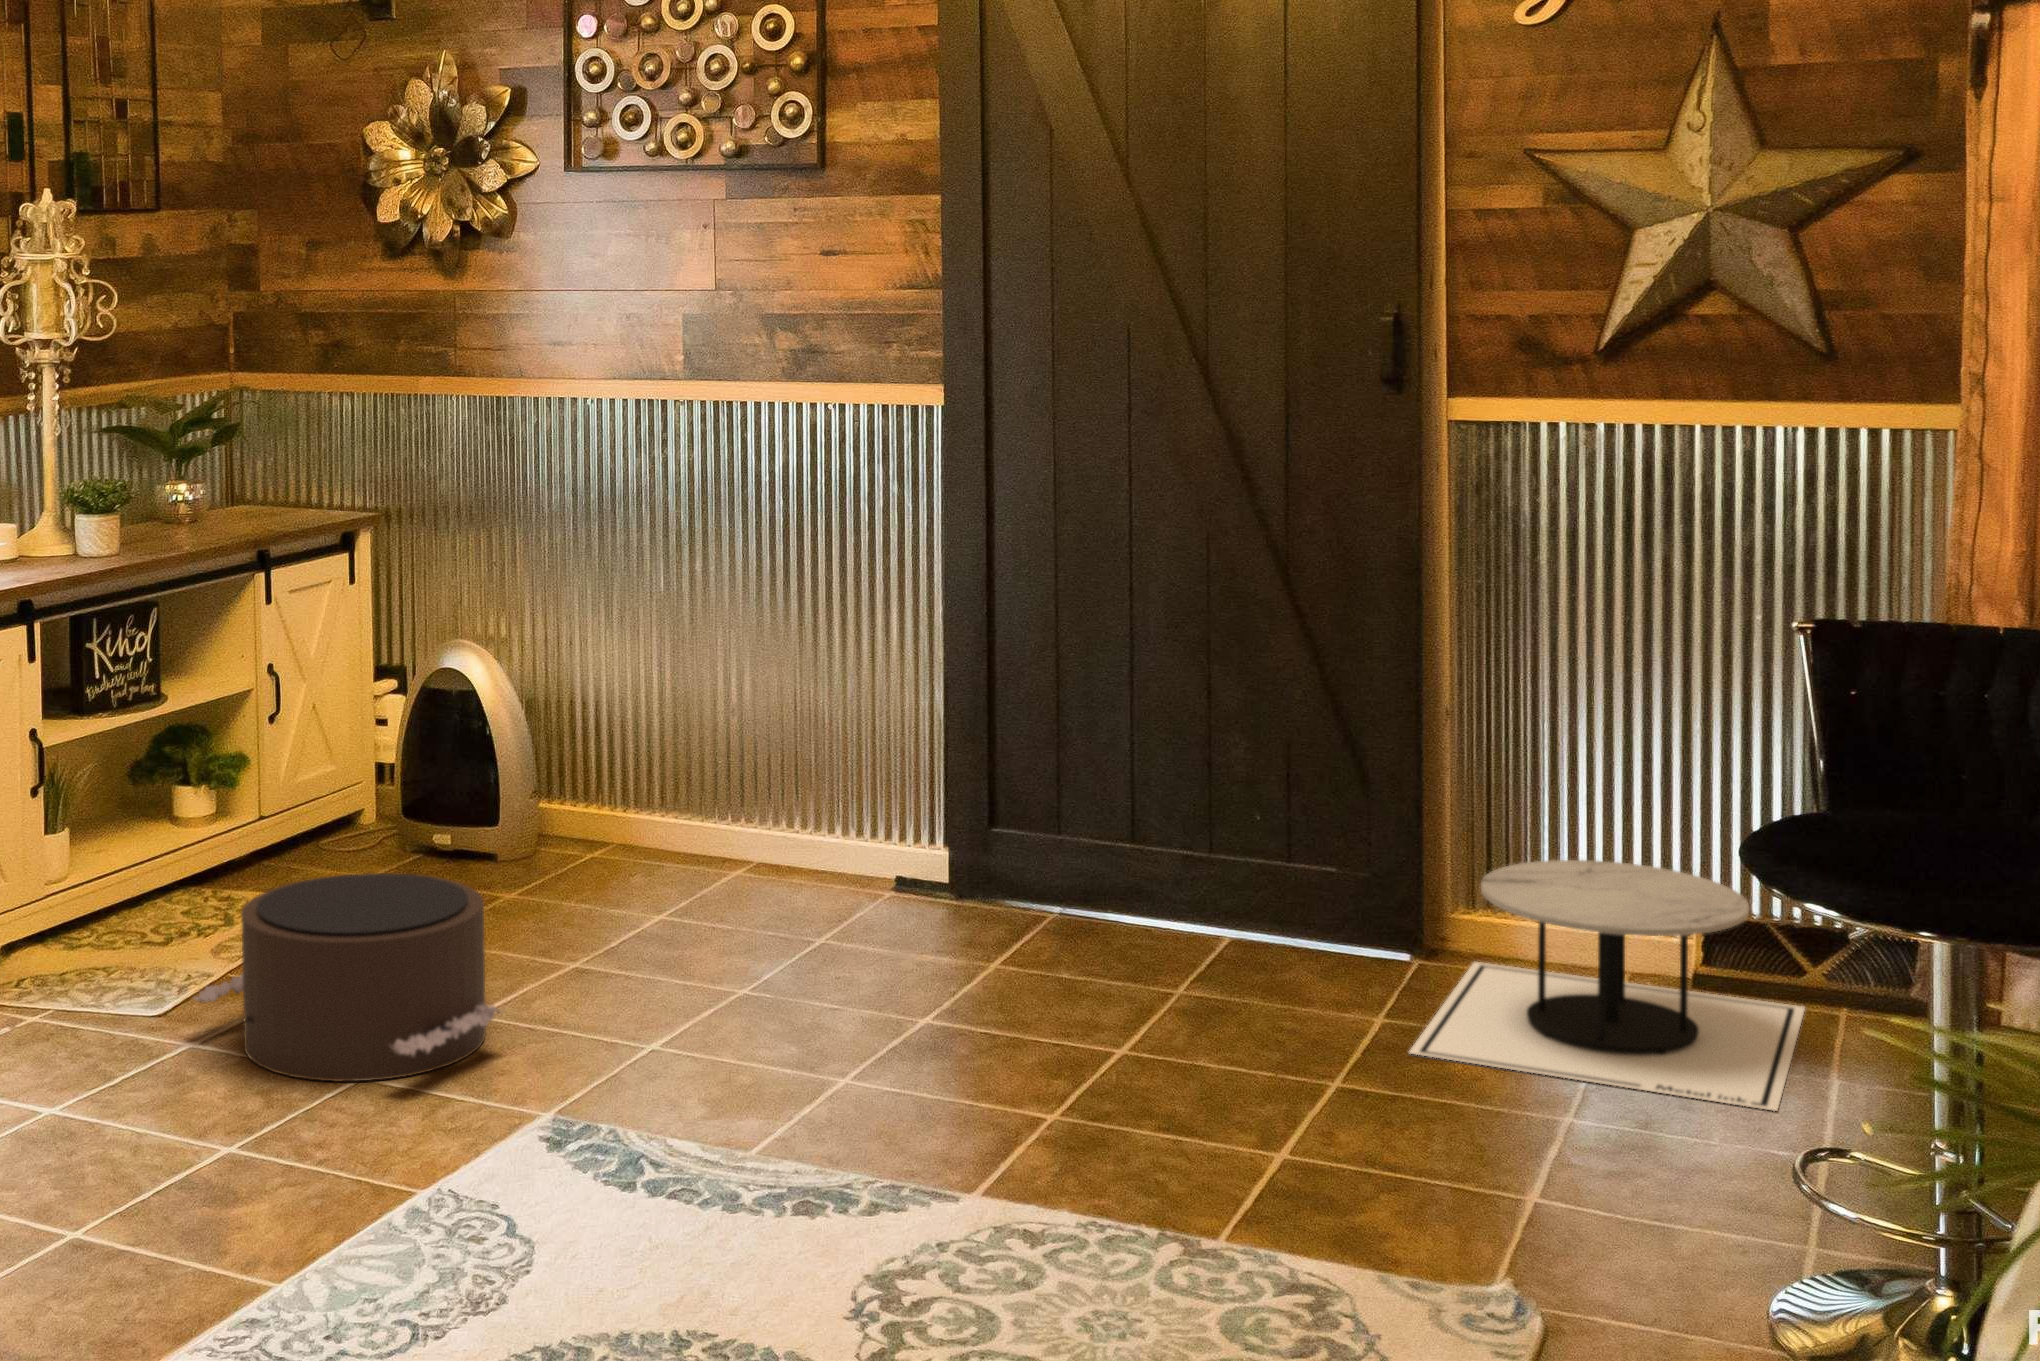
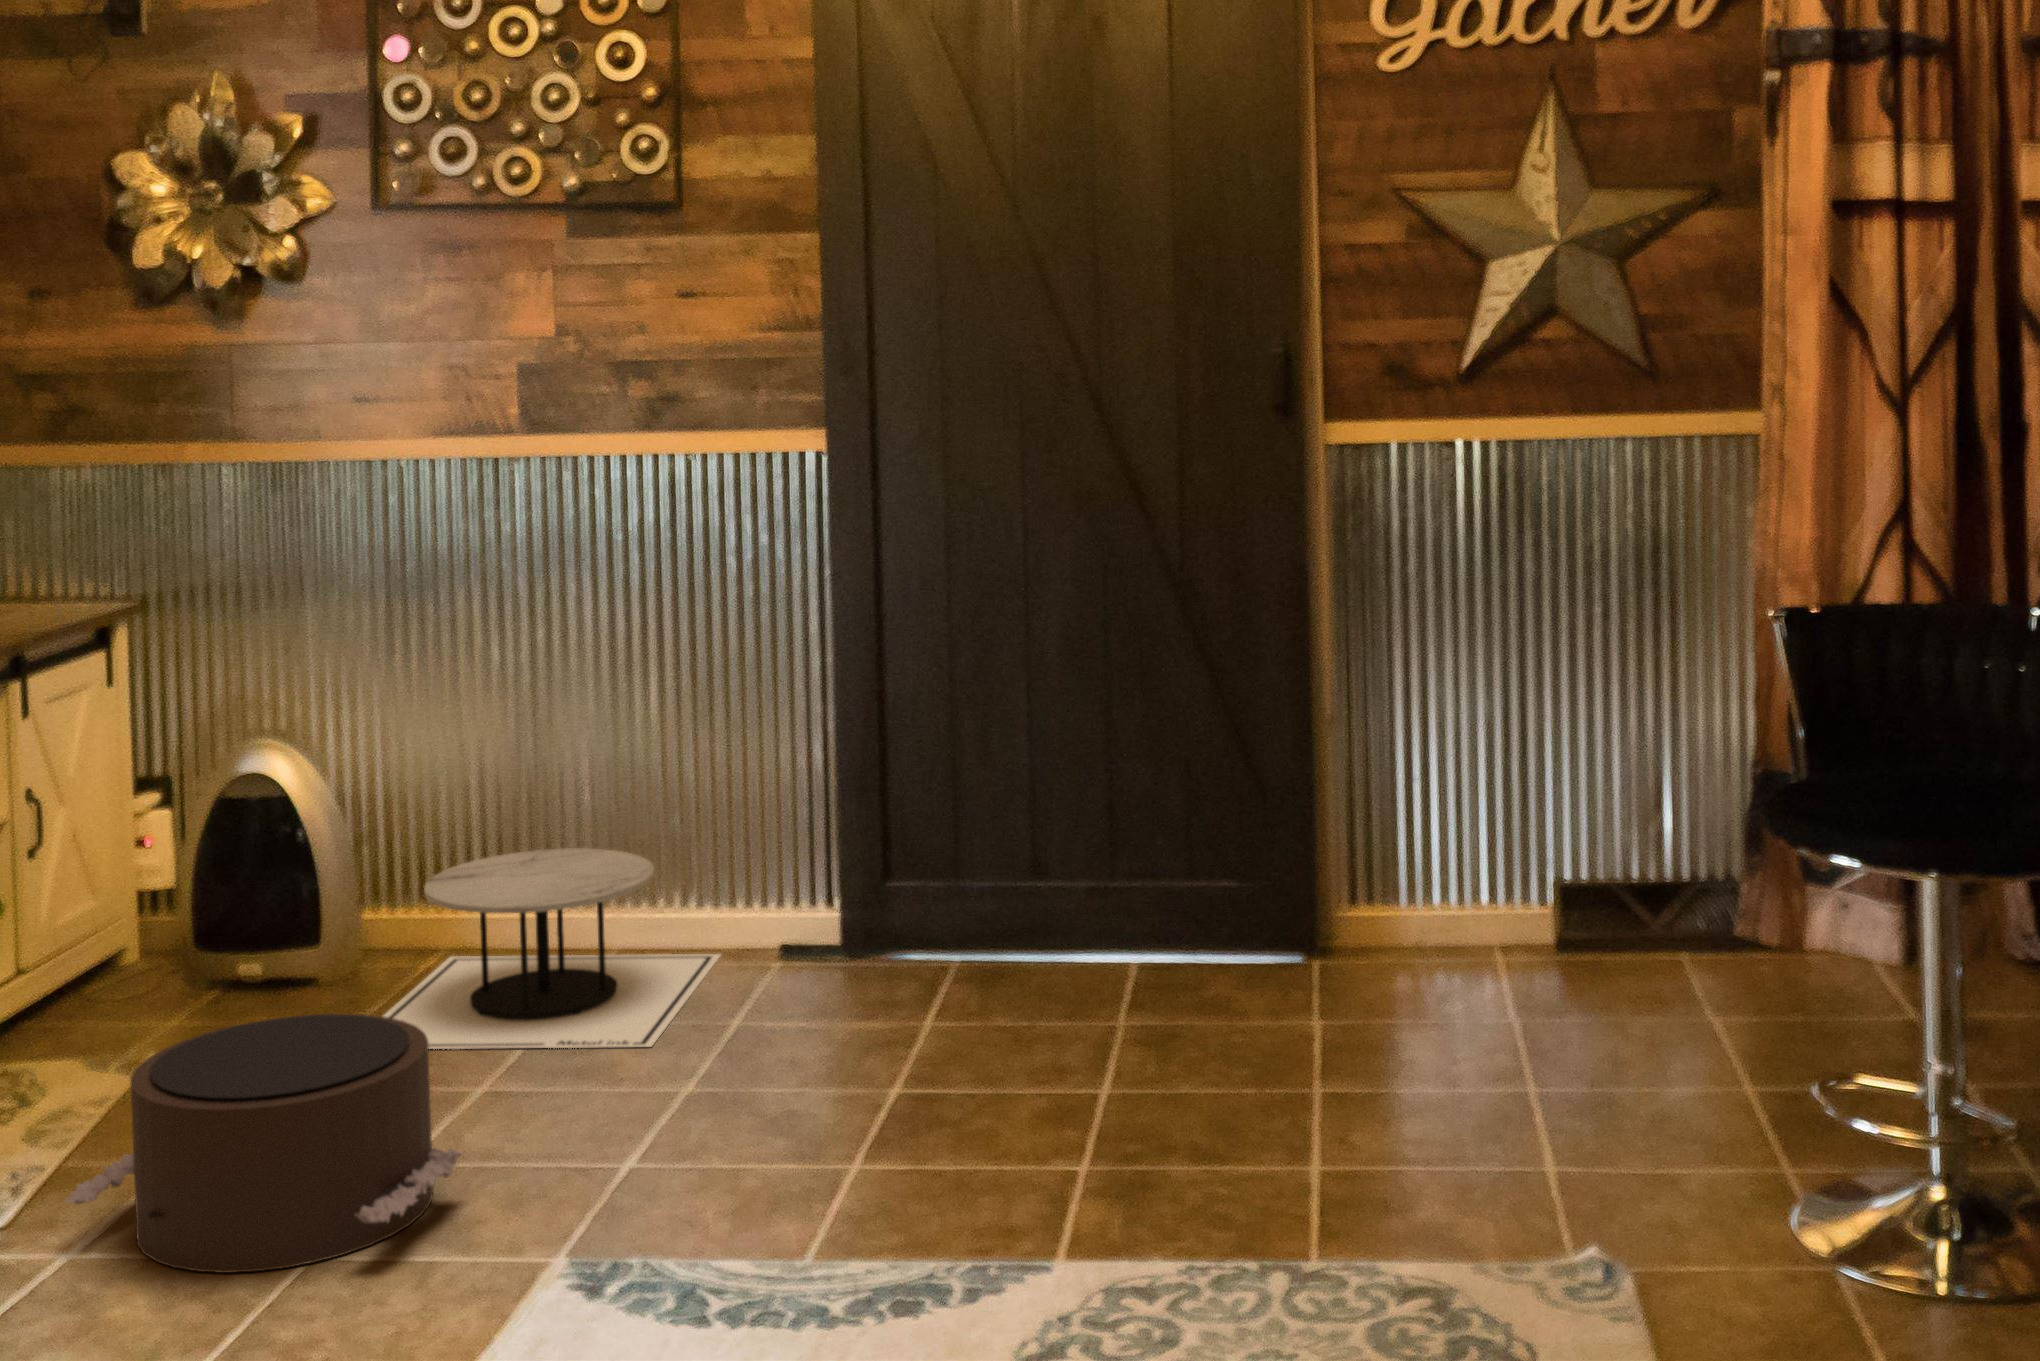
side table: present [1409,860,1805,1111] -> present [383,848,721,1049]

